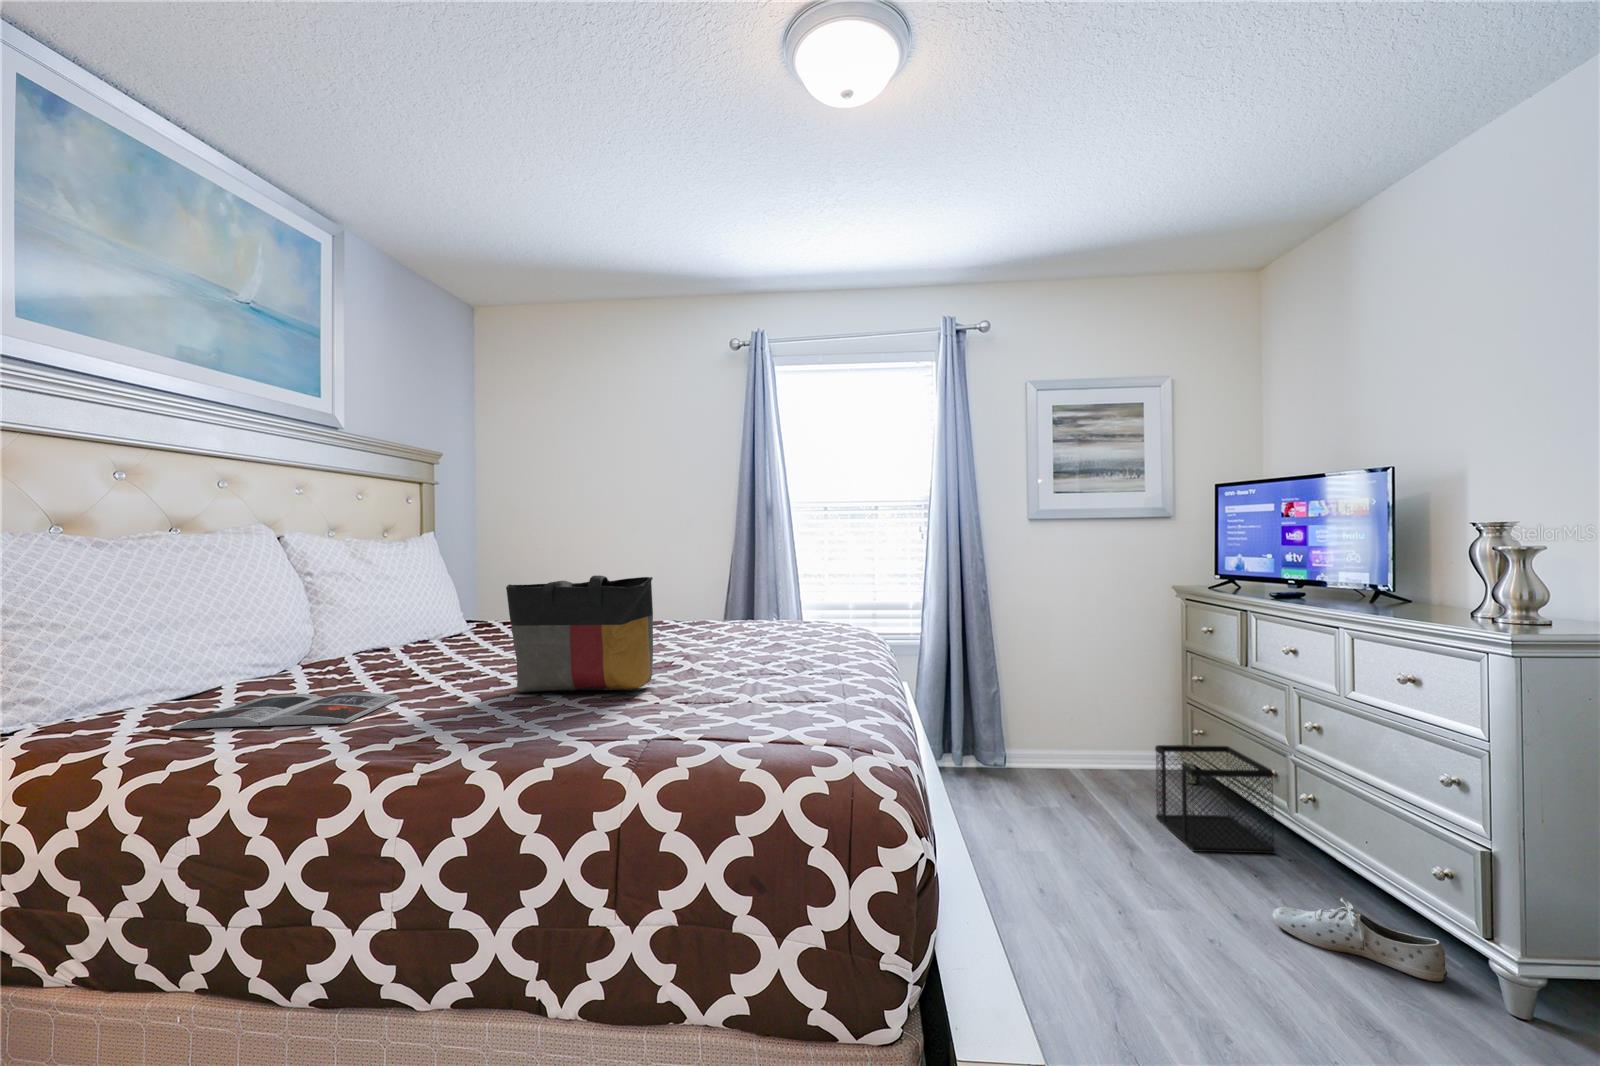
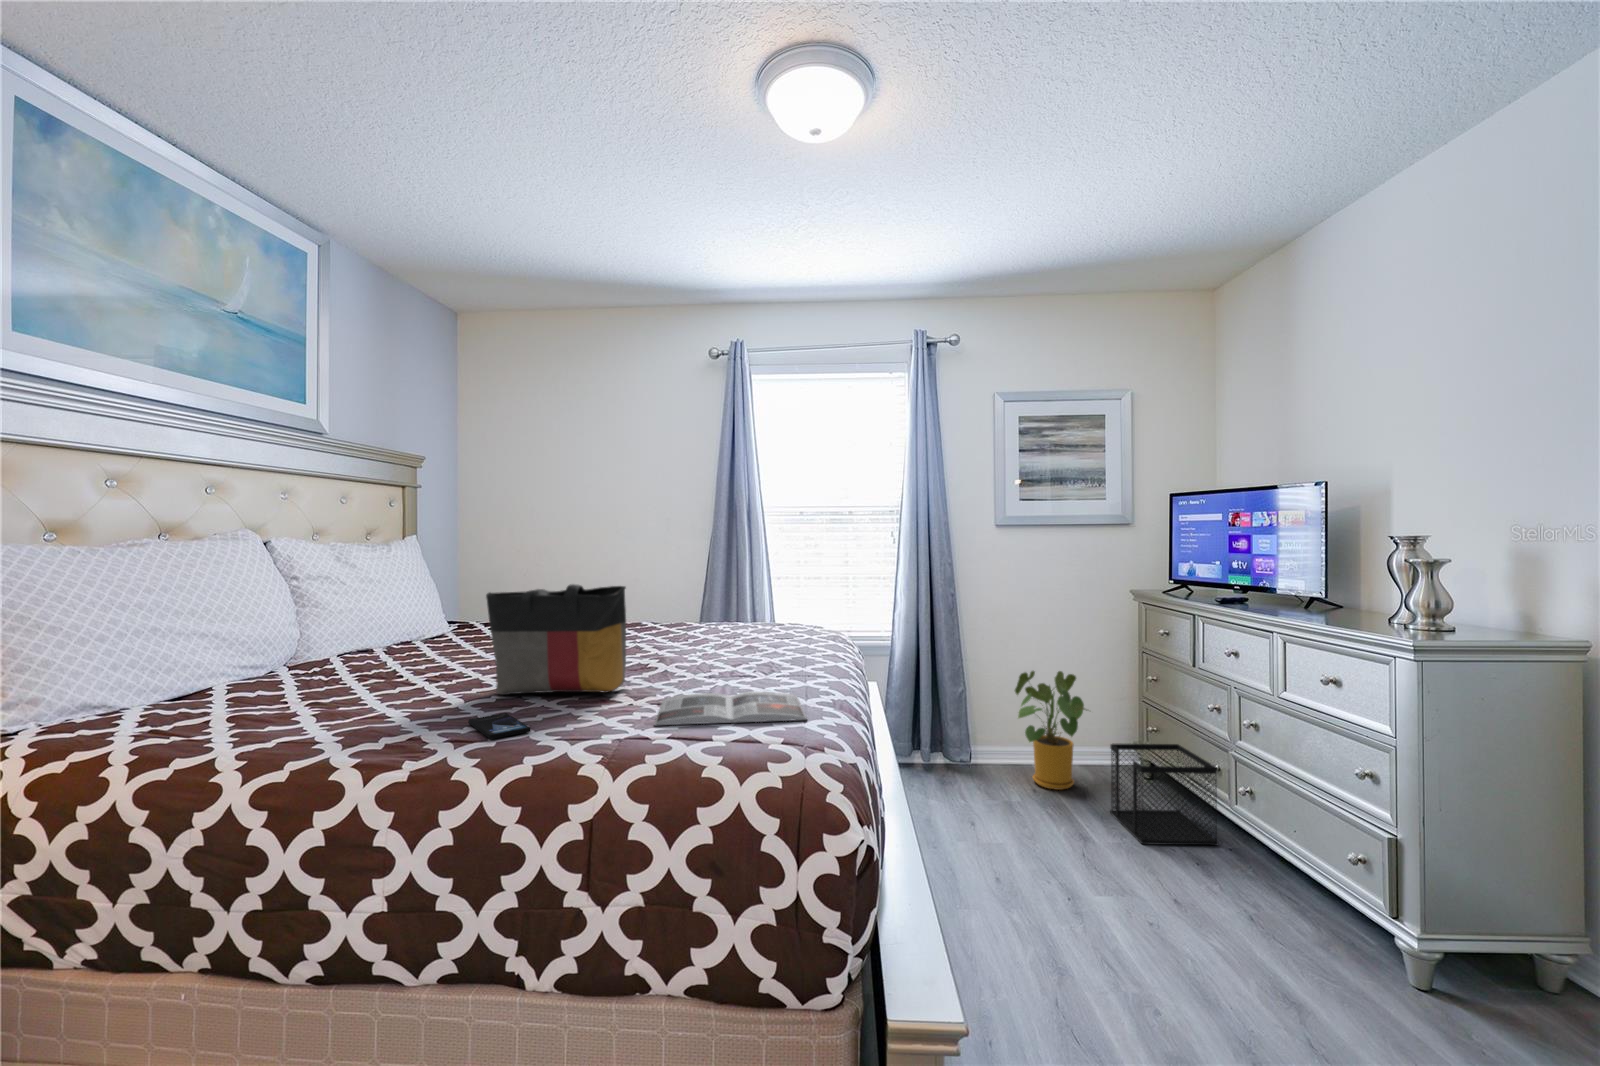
house plant: none [1050,669,1137,793] -> present [1015,671,1087,790]
magazine: present [170,692,399,729] -> present [655,692,807,726]
smartphone: none [486,711,551,740] -> present [468,713,531,739]
shoe: present [1273,898,1447,982] -> none [1207,884,1358,959]

